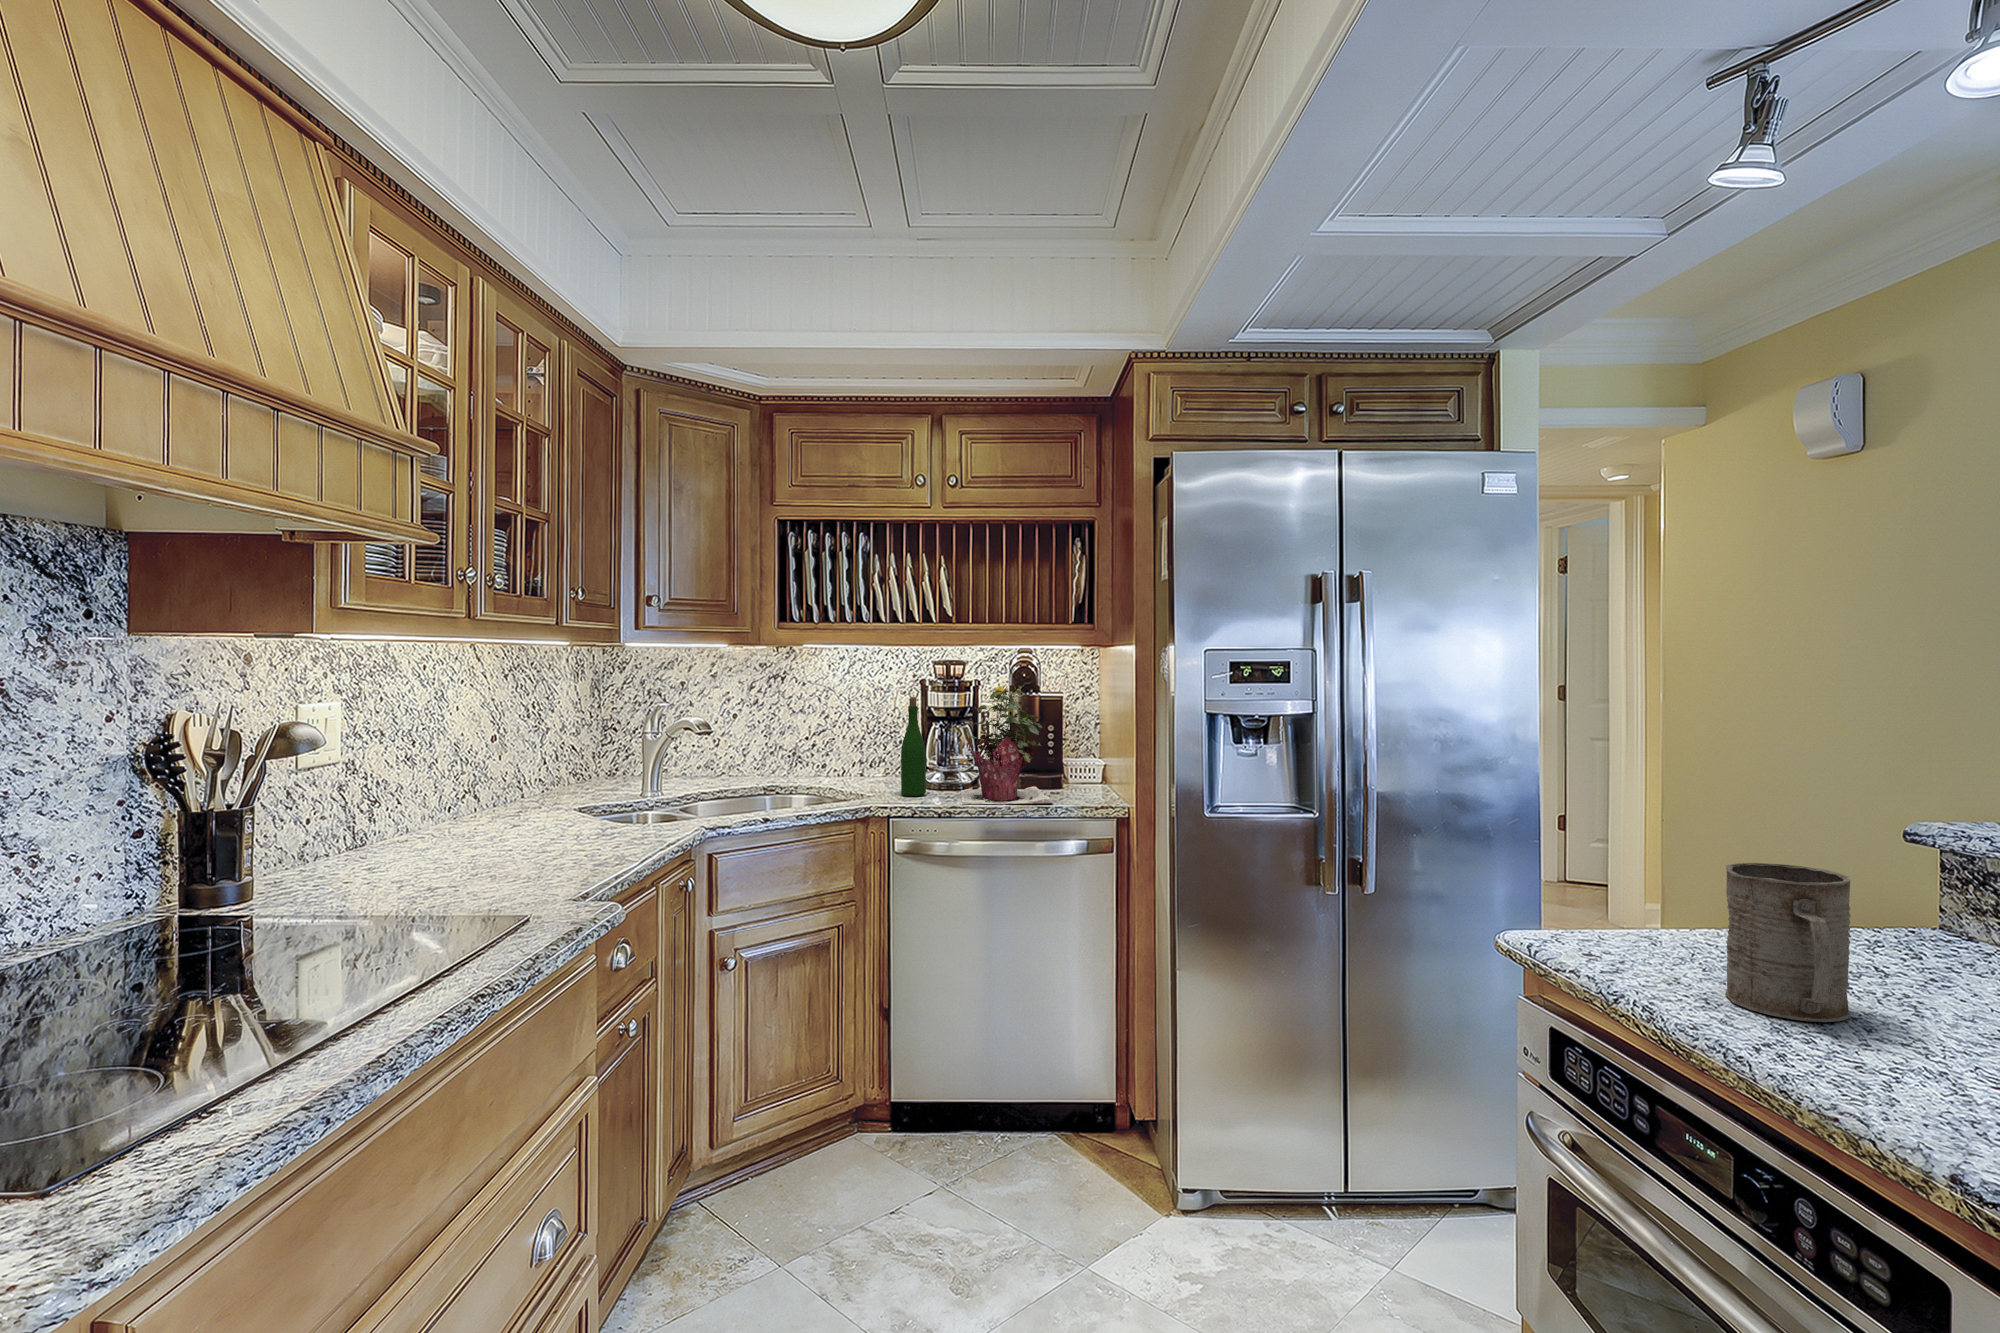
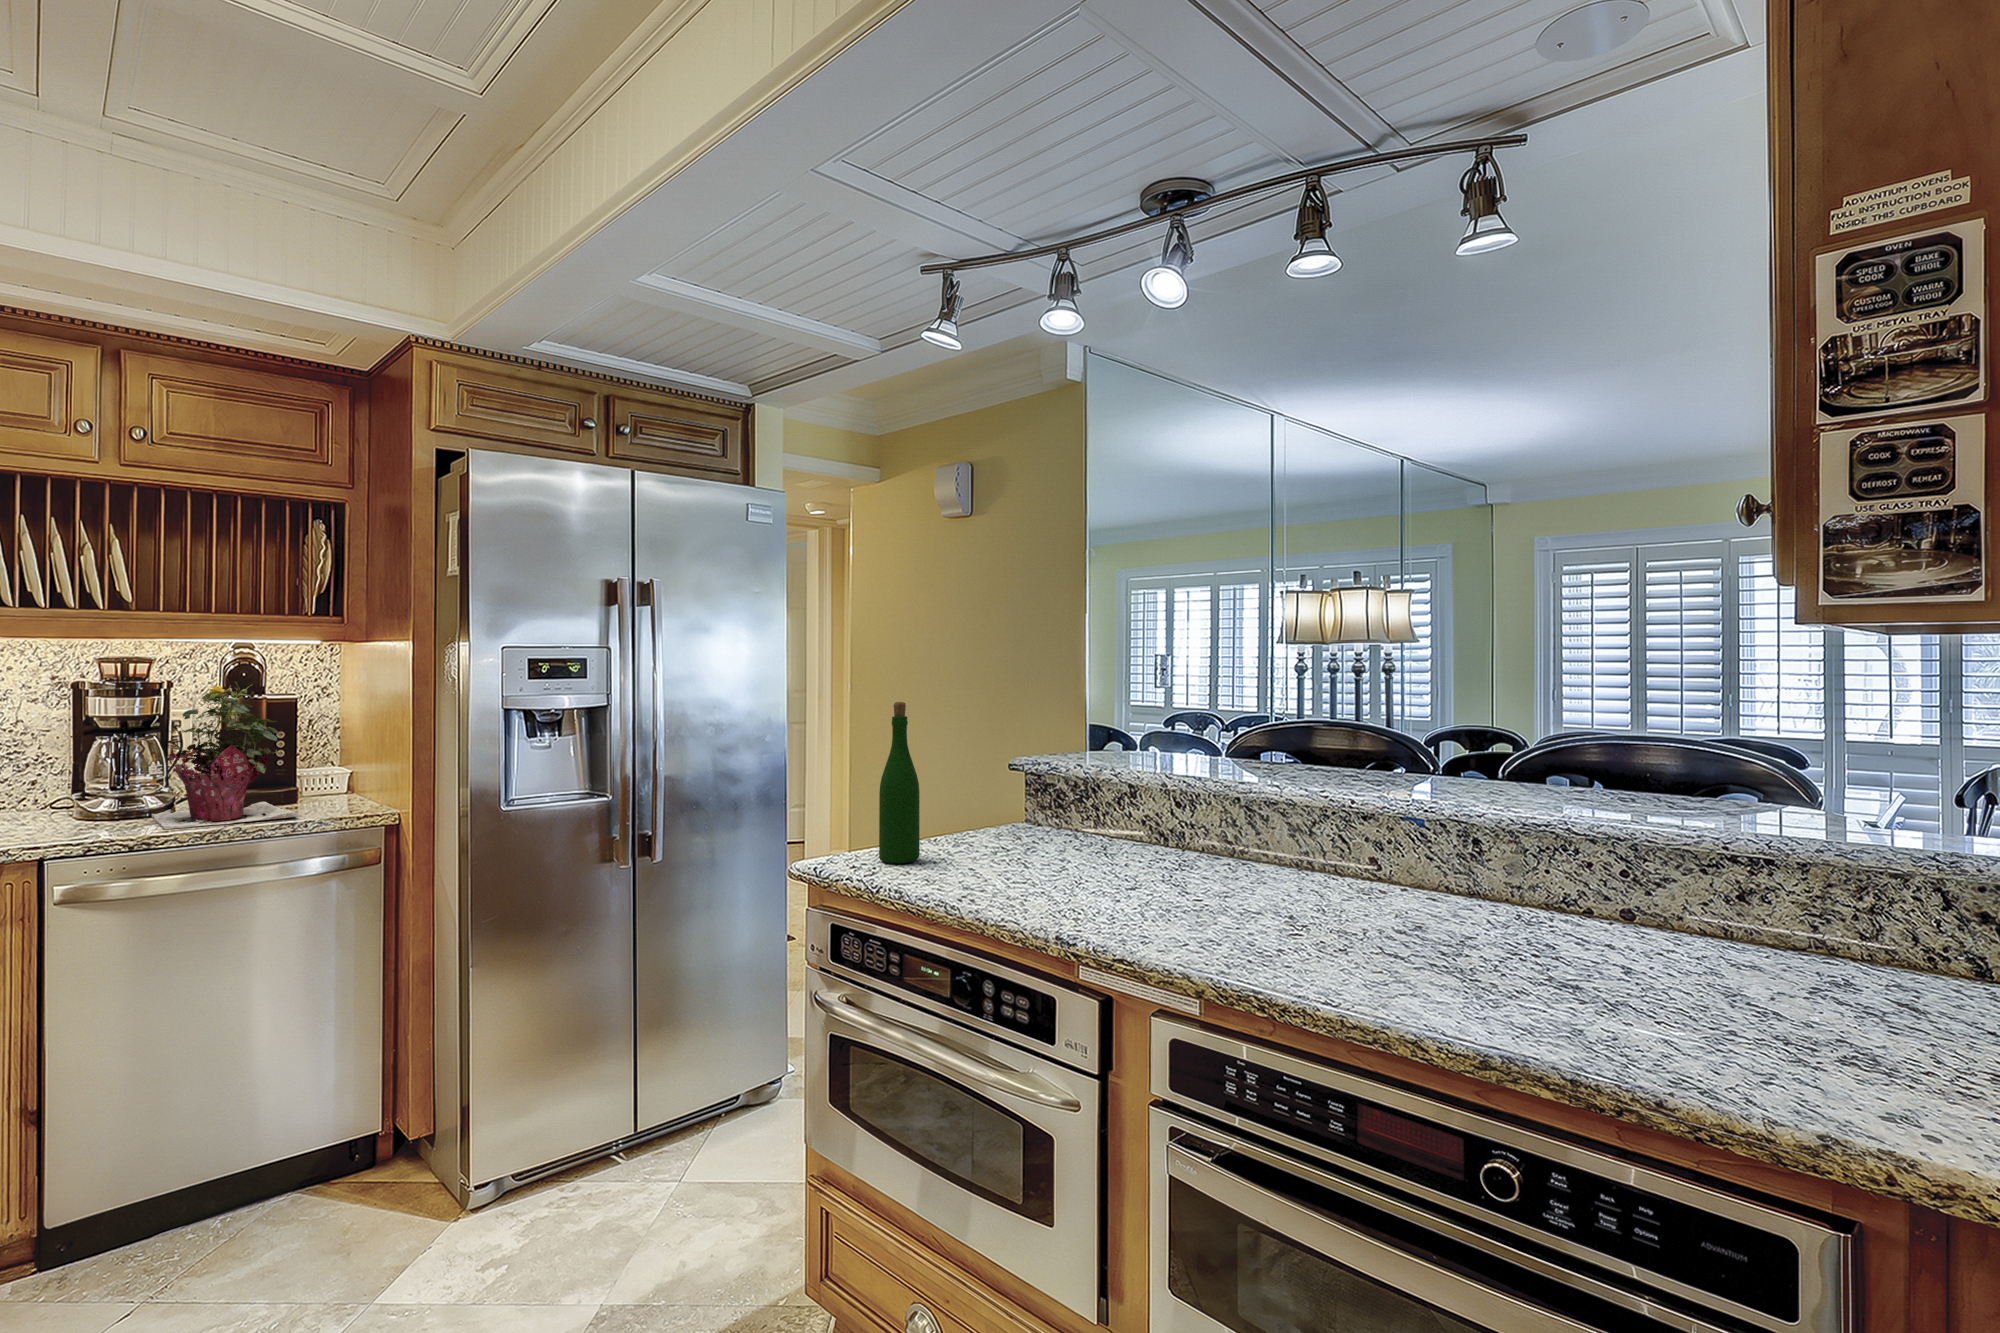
wine bottle: present [901,697,926,796] -> present [879,702,920,863]
mug: present [1725,863,1851,1022] -> none [936,786,999,881]

